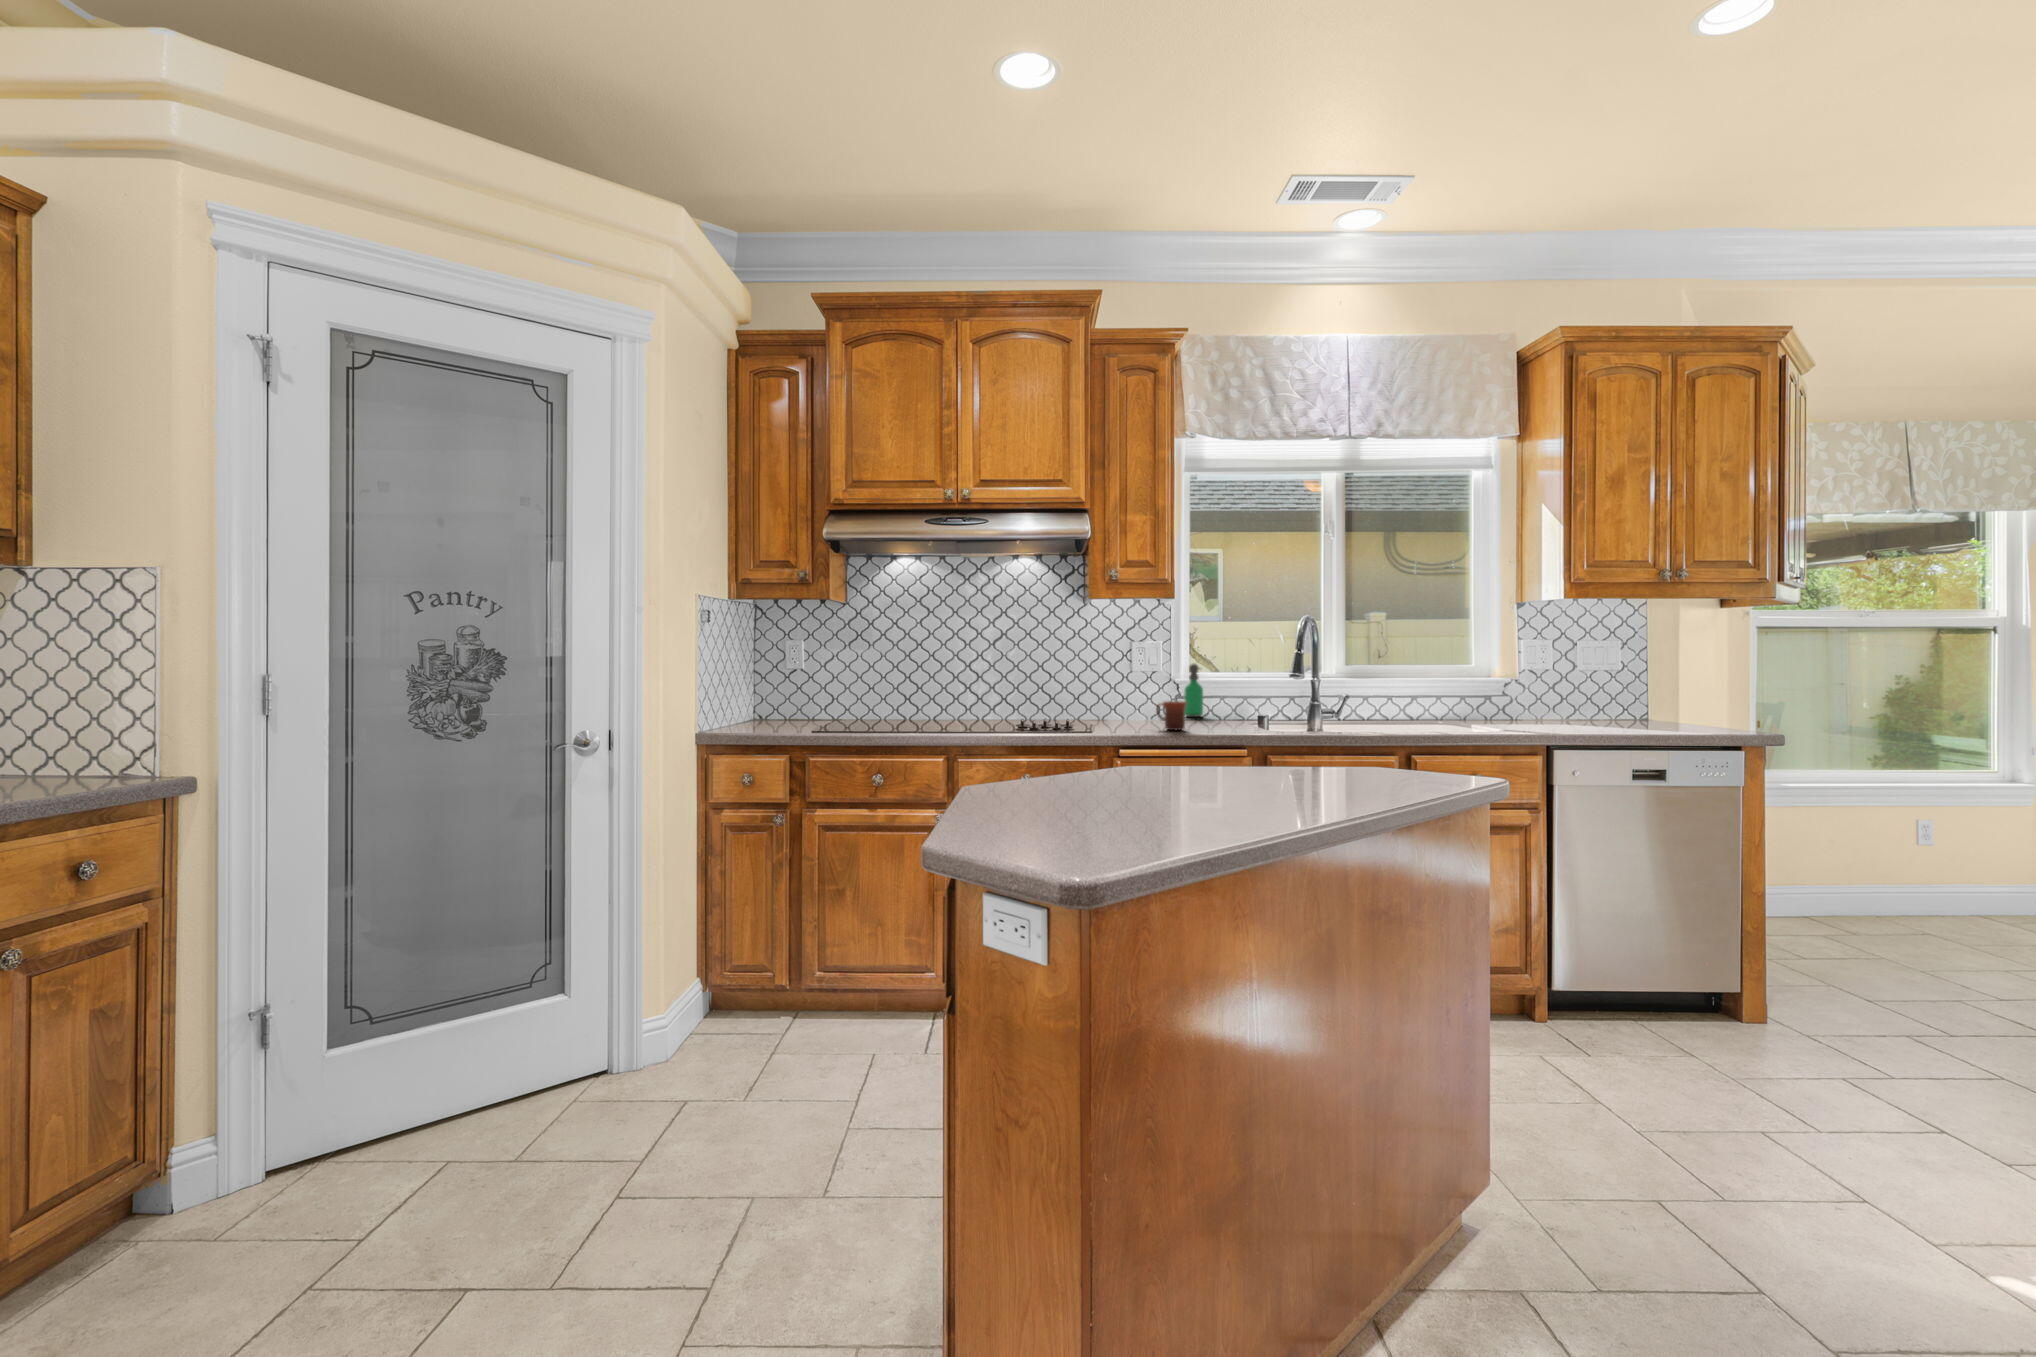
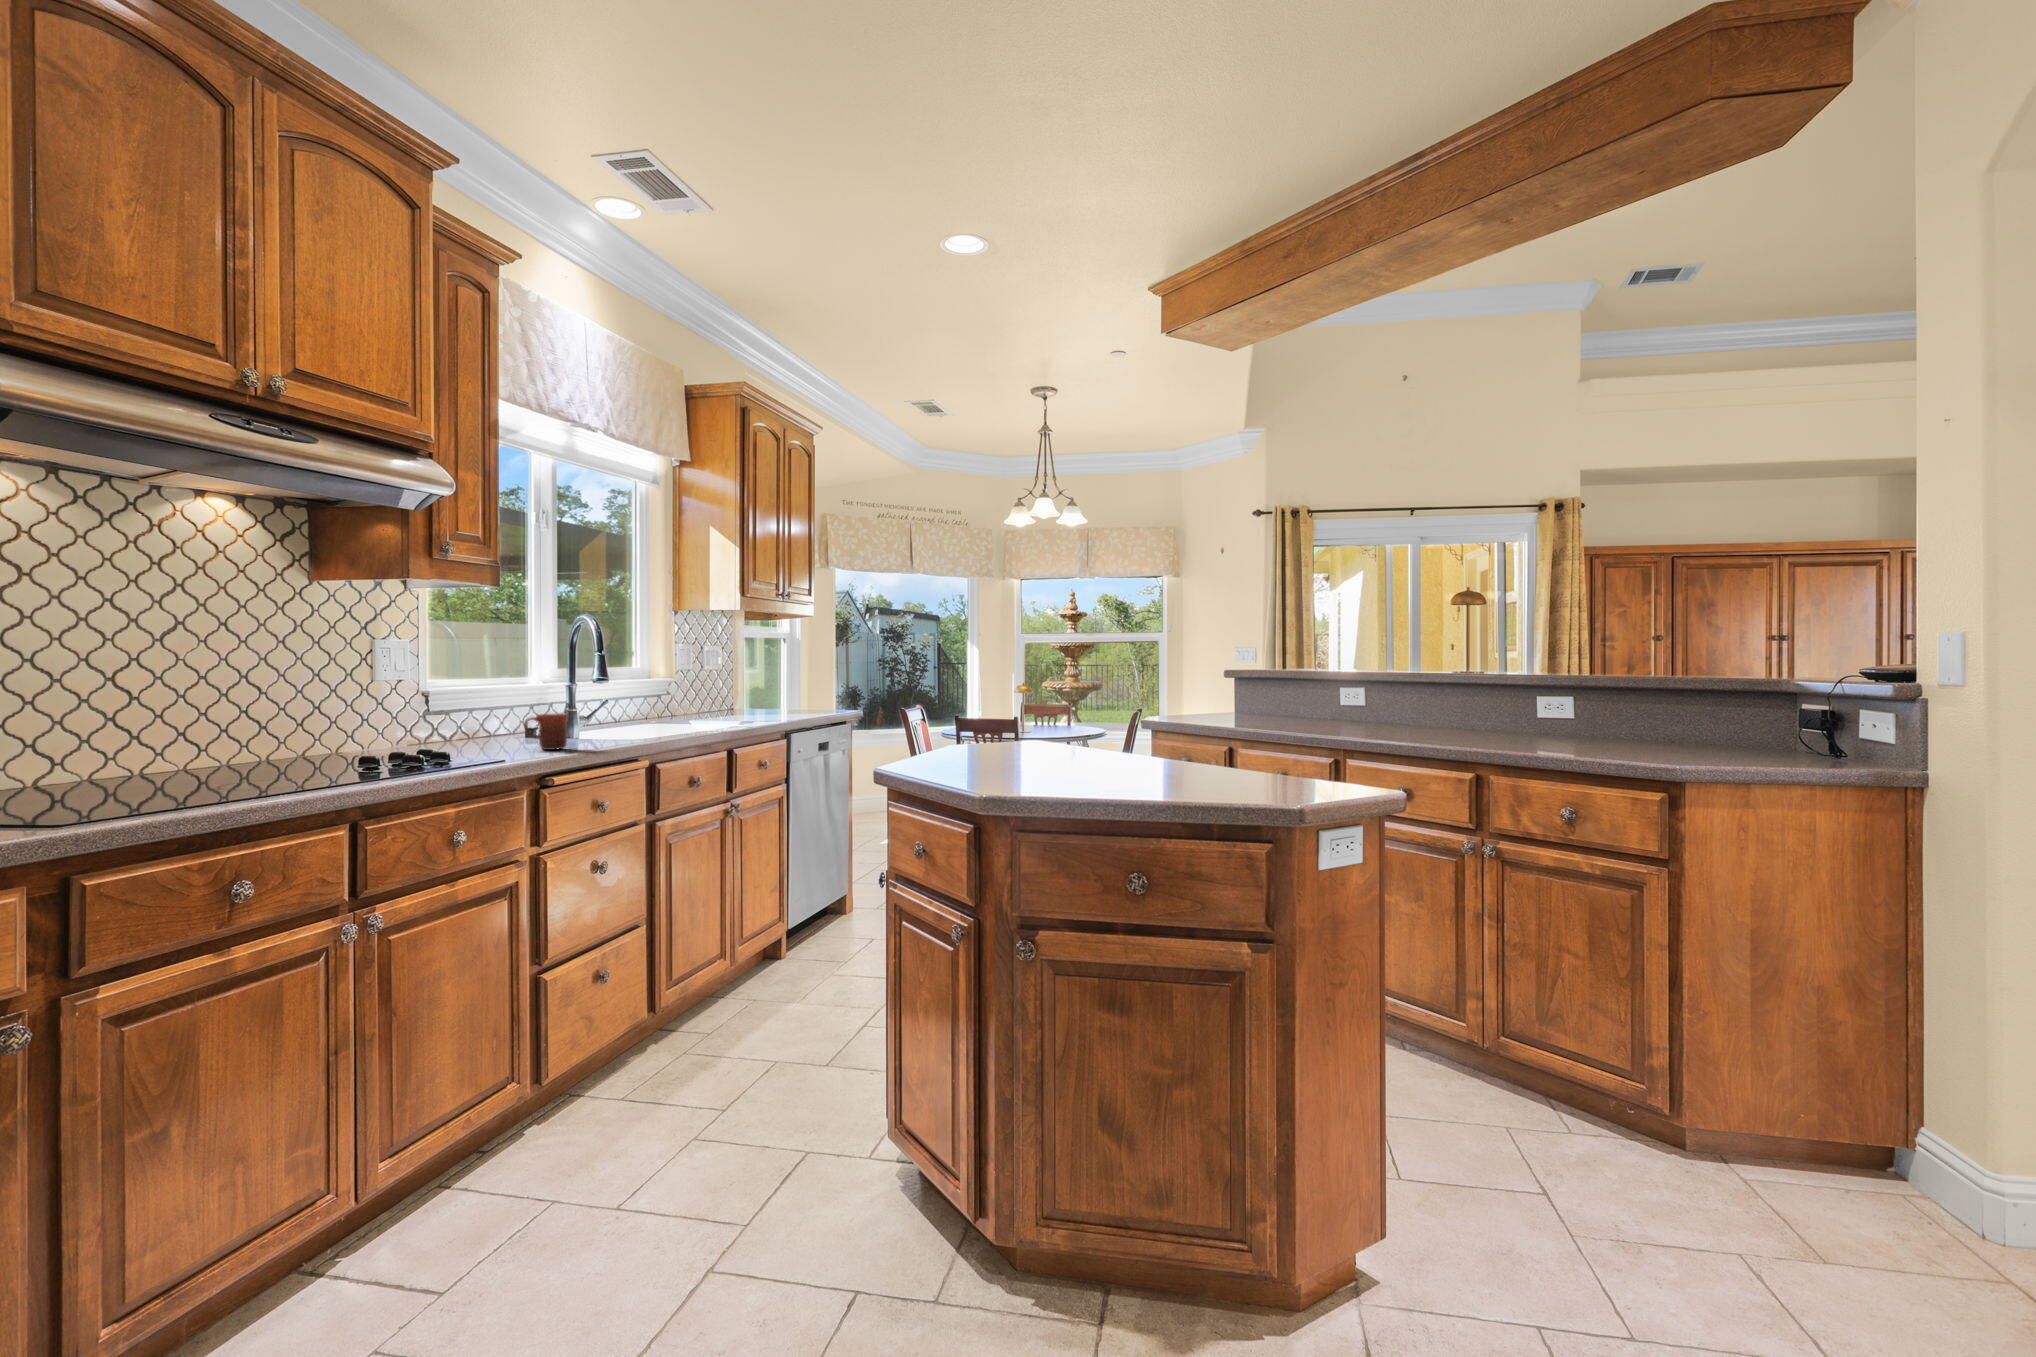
soap dispenser: present [1184,664,1203,717] -> none [444,669,477,737]

